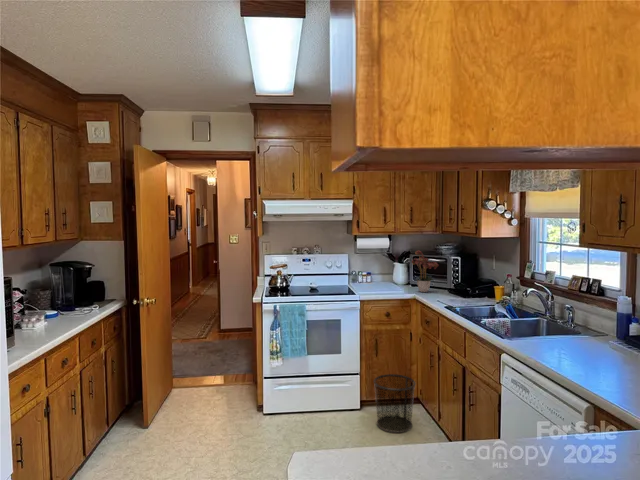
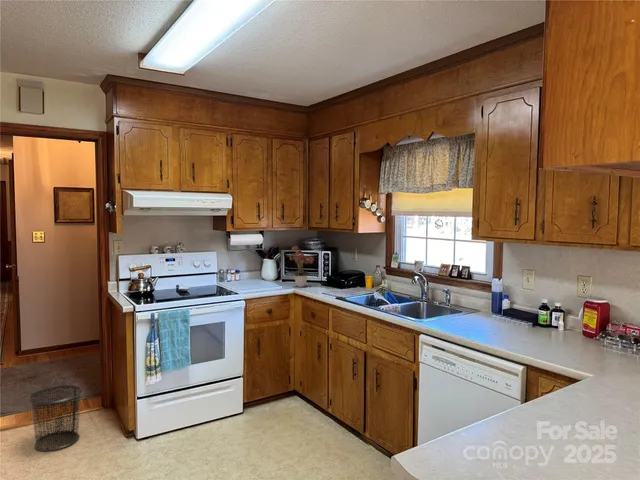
waste bin: present [373,374,415,433] -> present [29,385,82,451]

